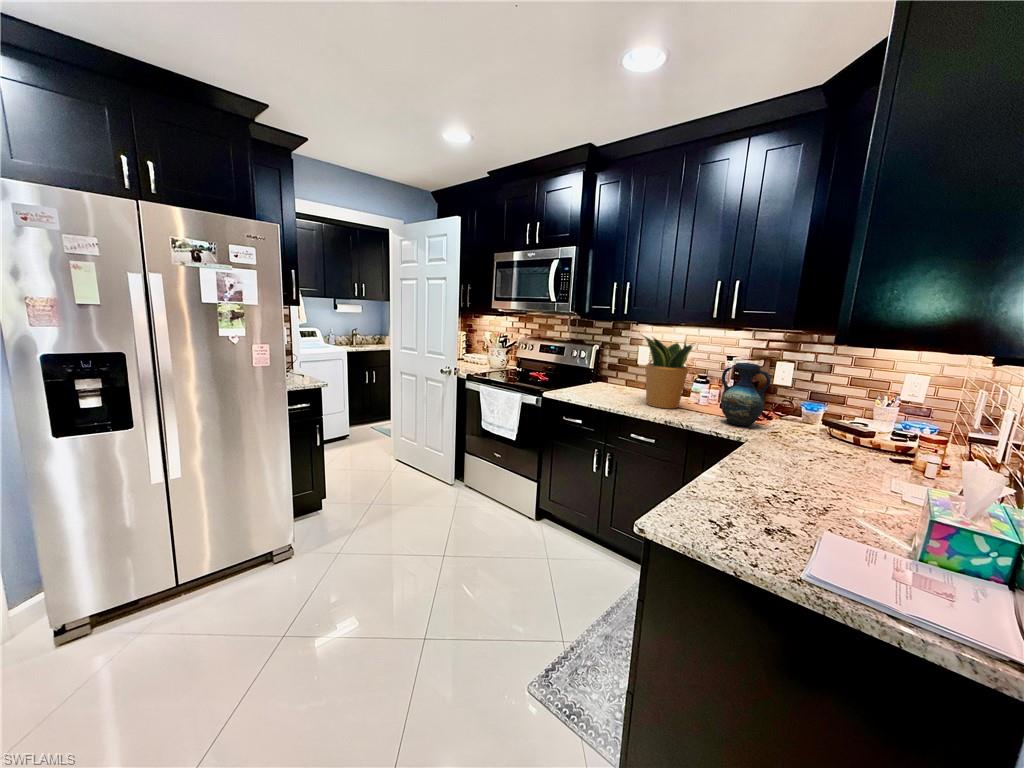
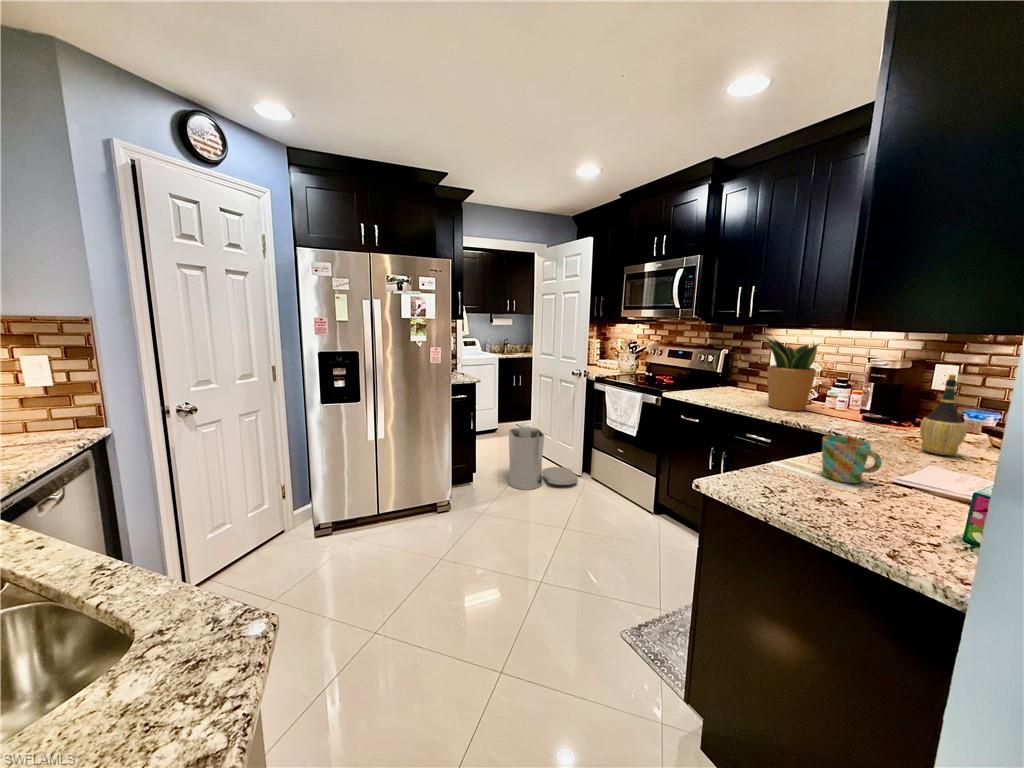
vase: present [721,363,771,426] -> none [846,363,906,429]
wine bottle: none [795,377,833,453] -> present [920,375,967,455]
trash can: none [367,436,451,511] -> present [509,427,578,490]
mug: none [751,451,809,504] -> present [821,436,882,483]

